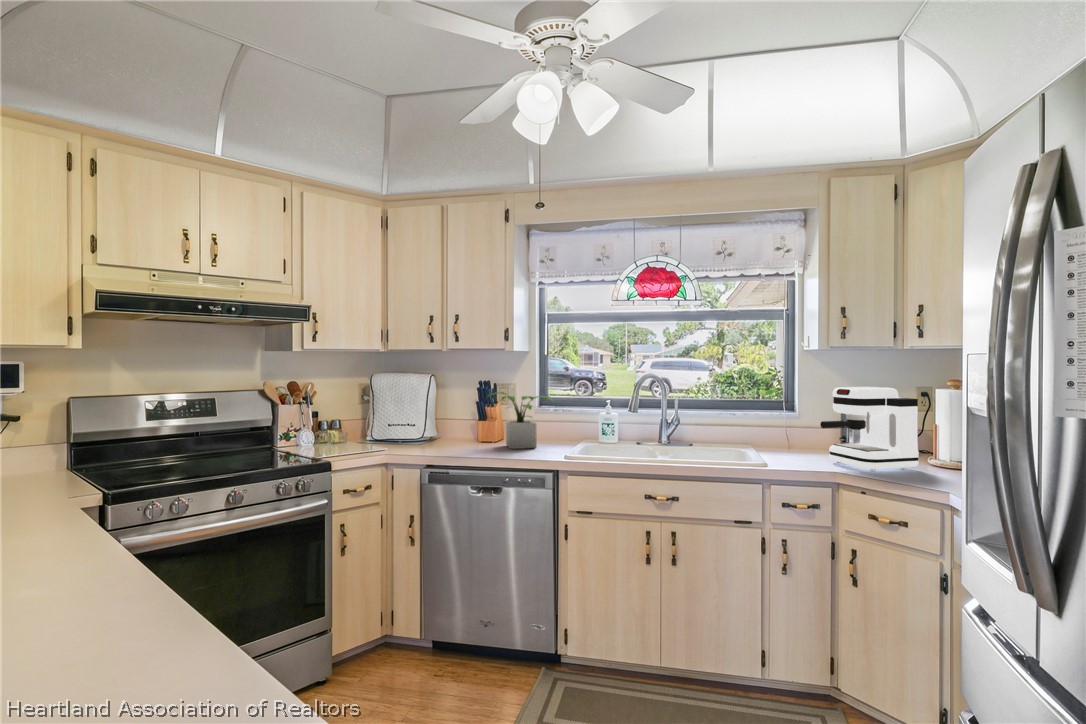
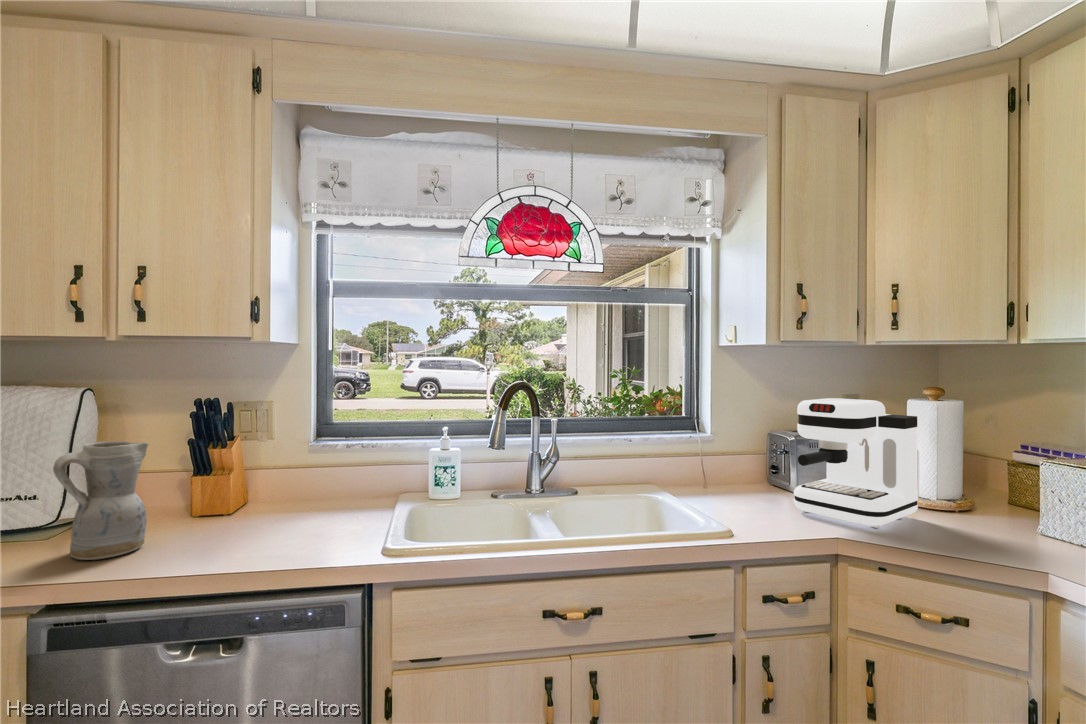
potted plant: present [485,392,553,449] -> none [201,422,352,536]
ceramic pitcher: none [429,399,463,450] -> present [53,441,148,560]

